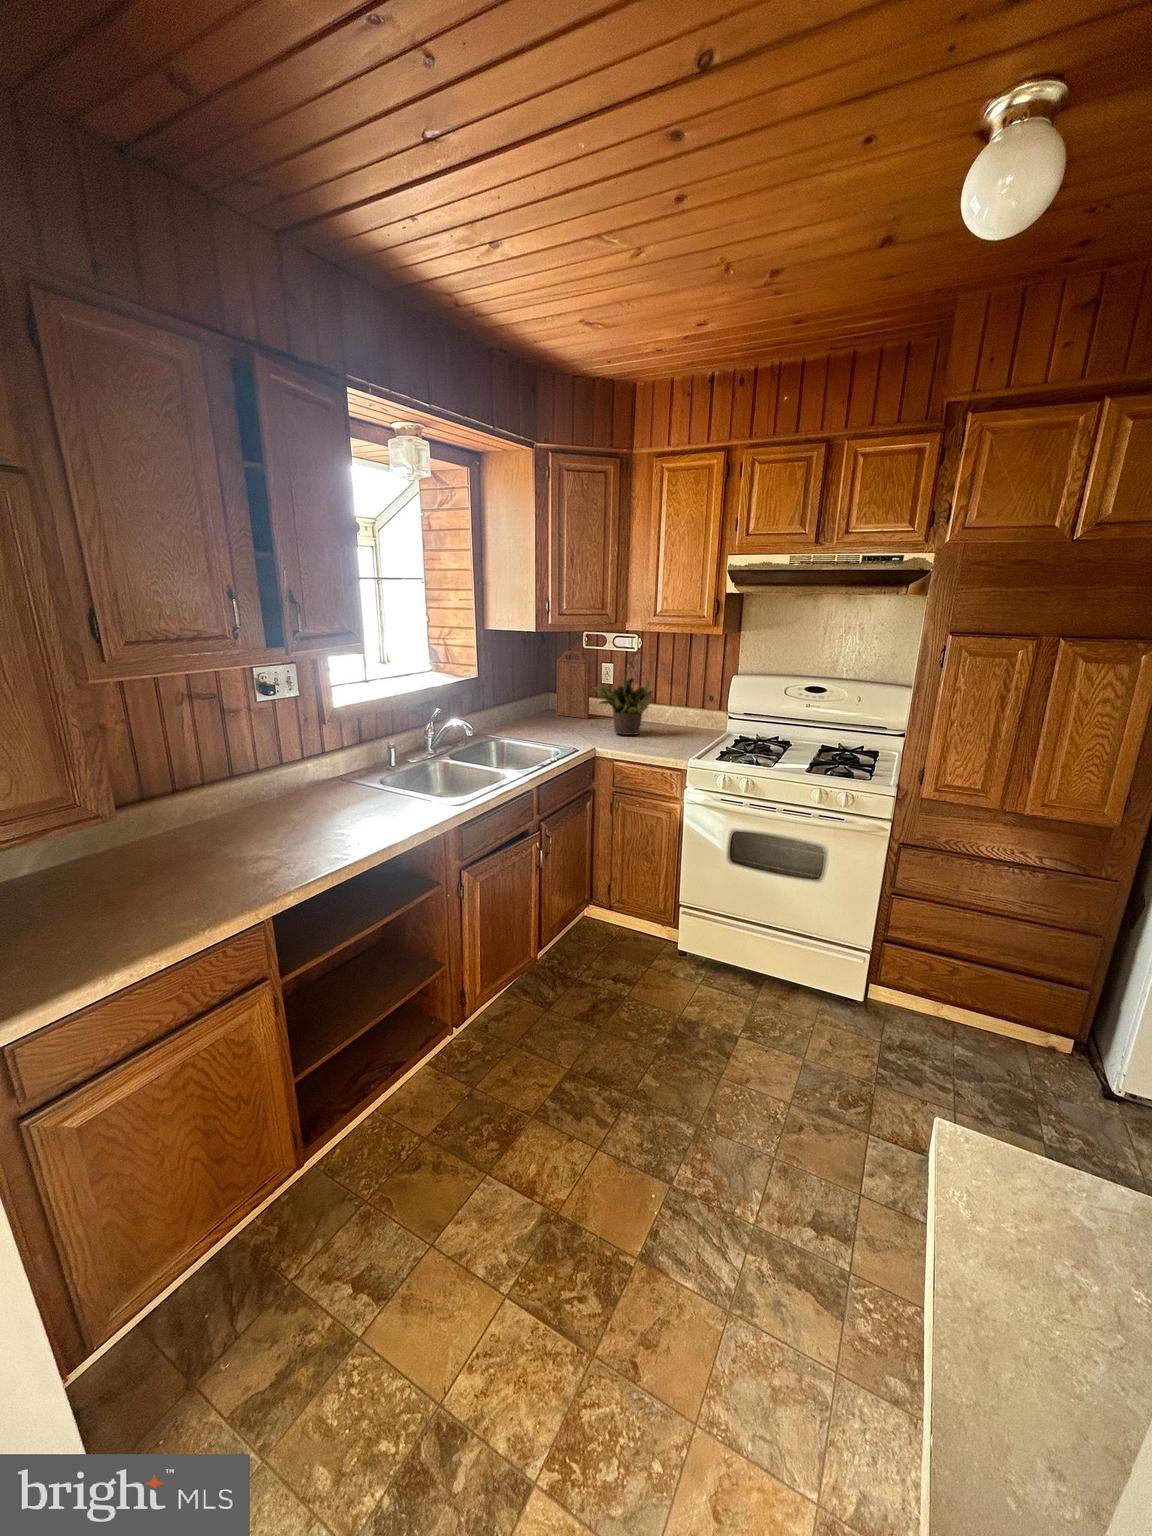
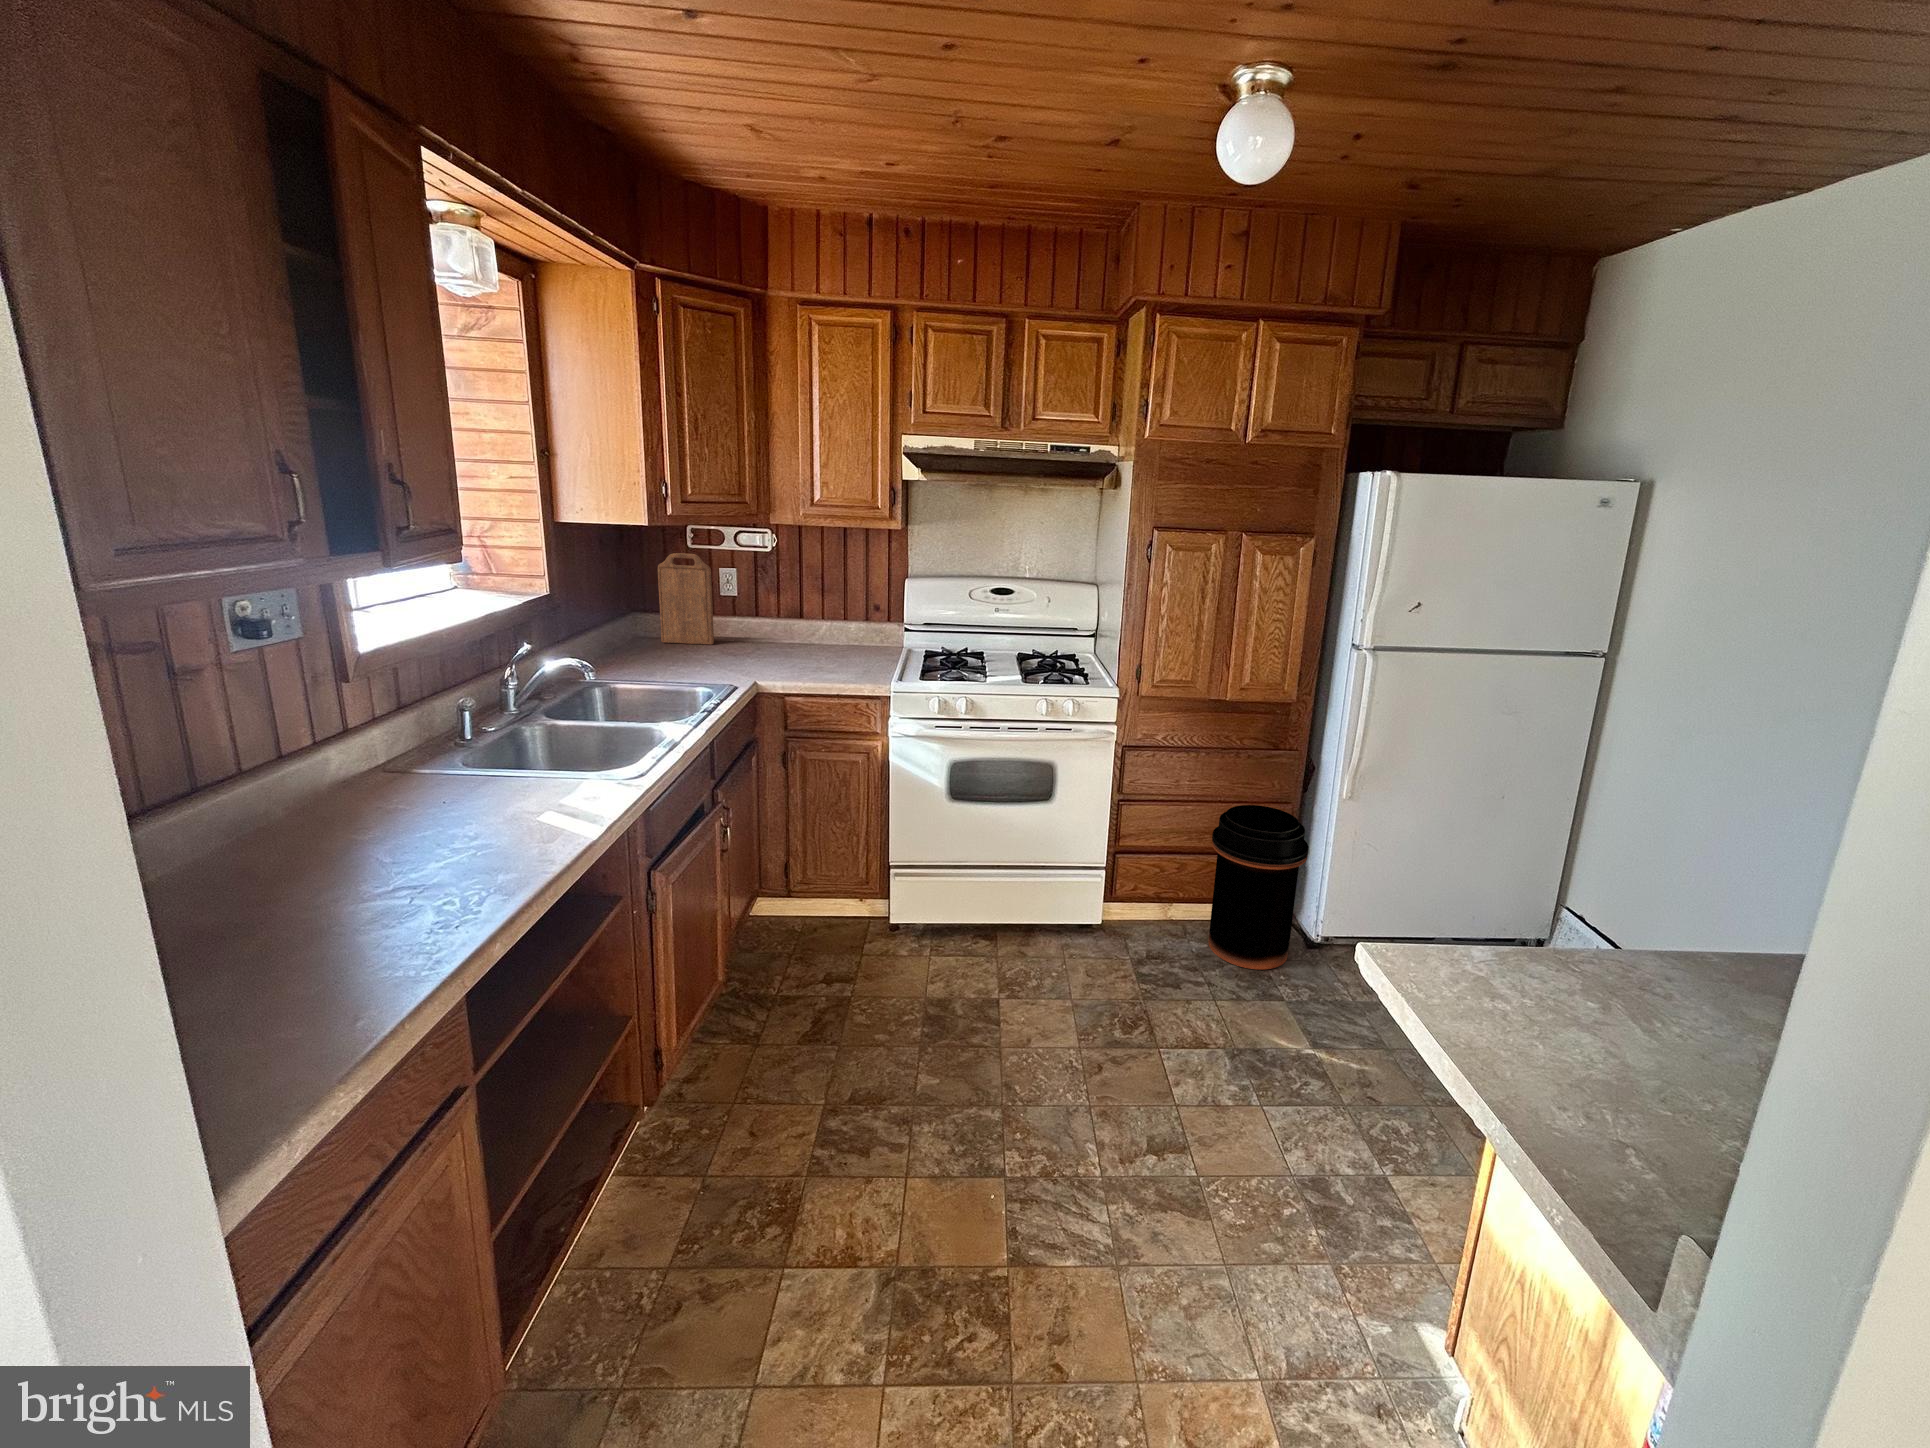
potted plant: present [594,675,652,735] -> none [731,580,818,660]
trash can: none [977,926,1114,1107] -> present [1208,805,1309,969]

